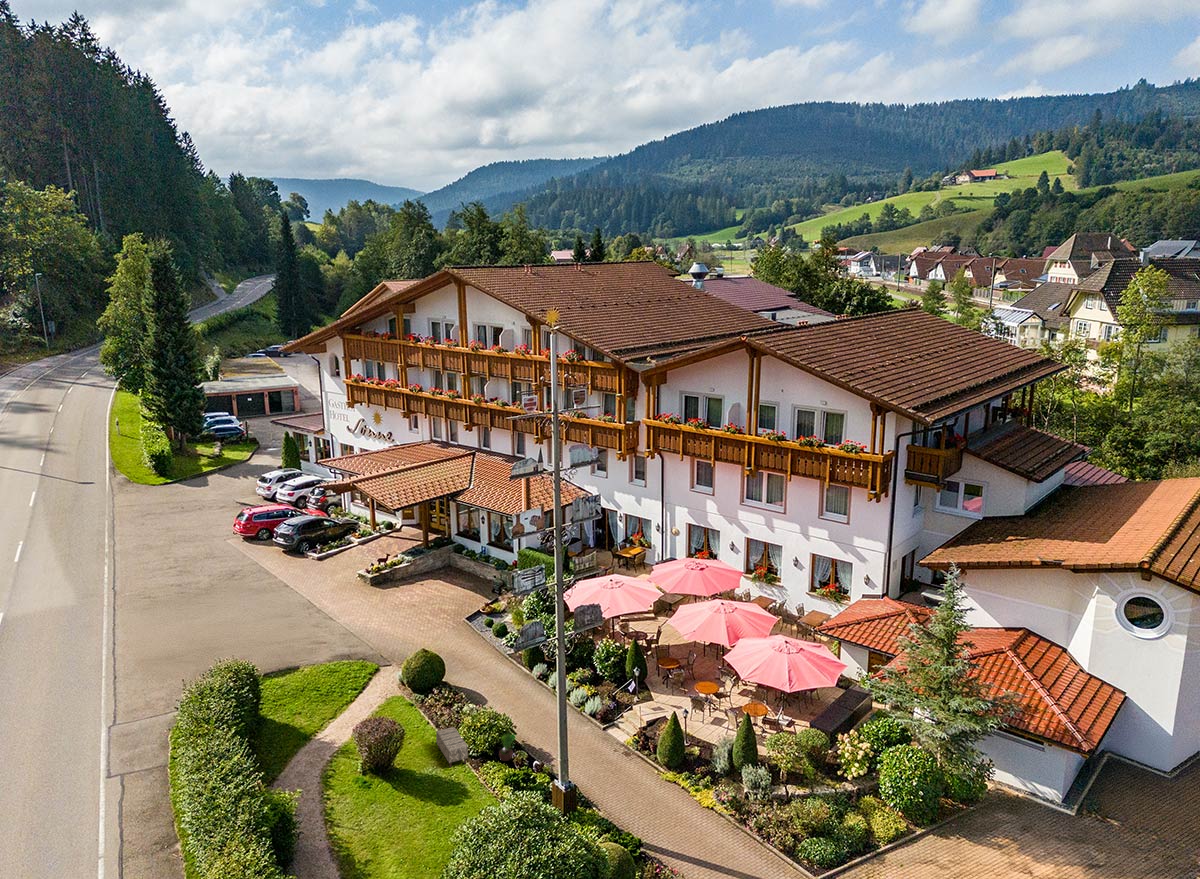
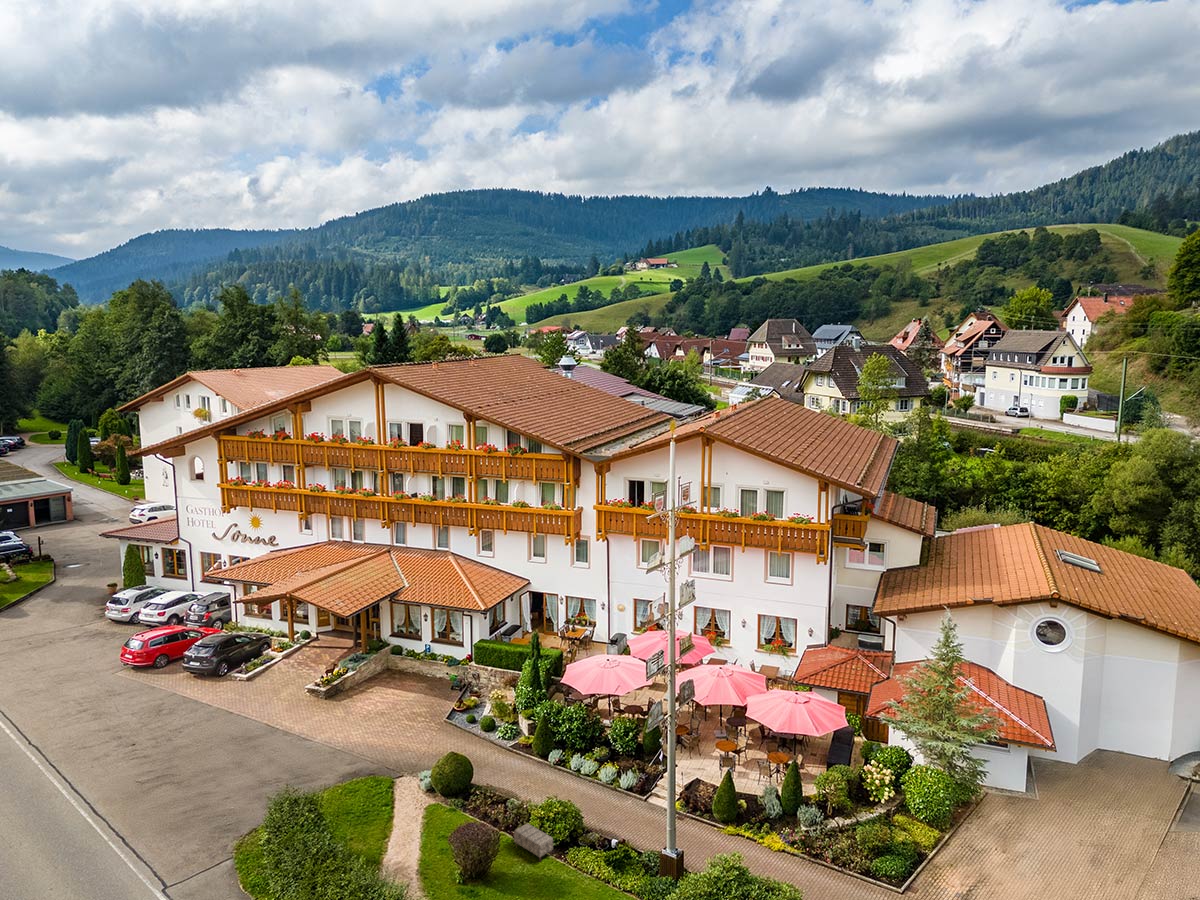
potted tree: present [499,734,515,761] -> none [578,817,595,845]

